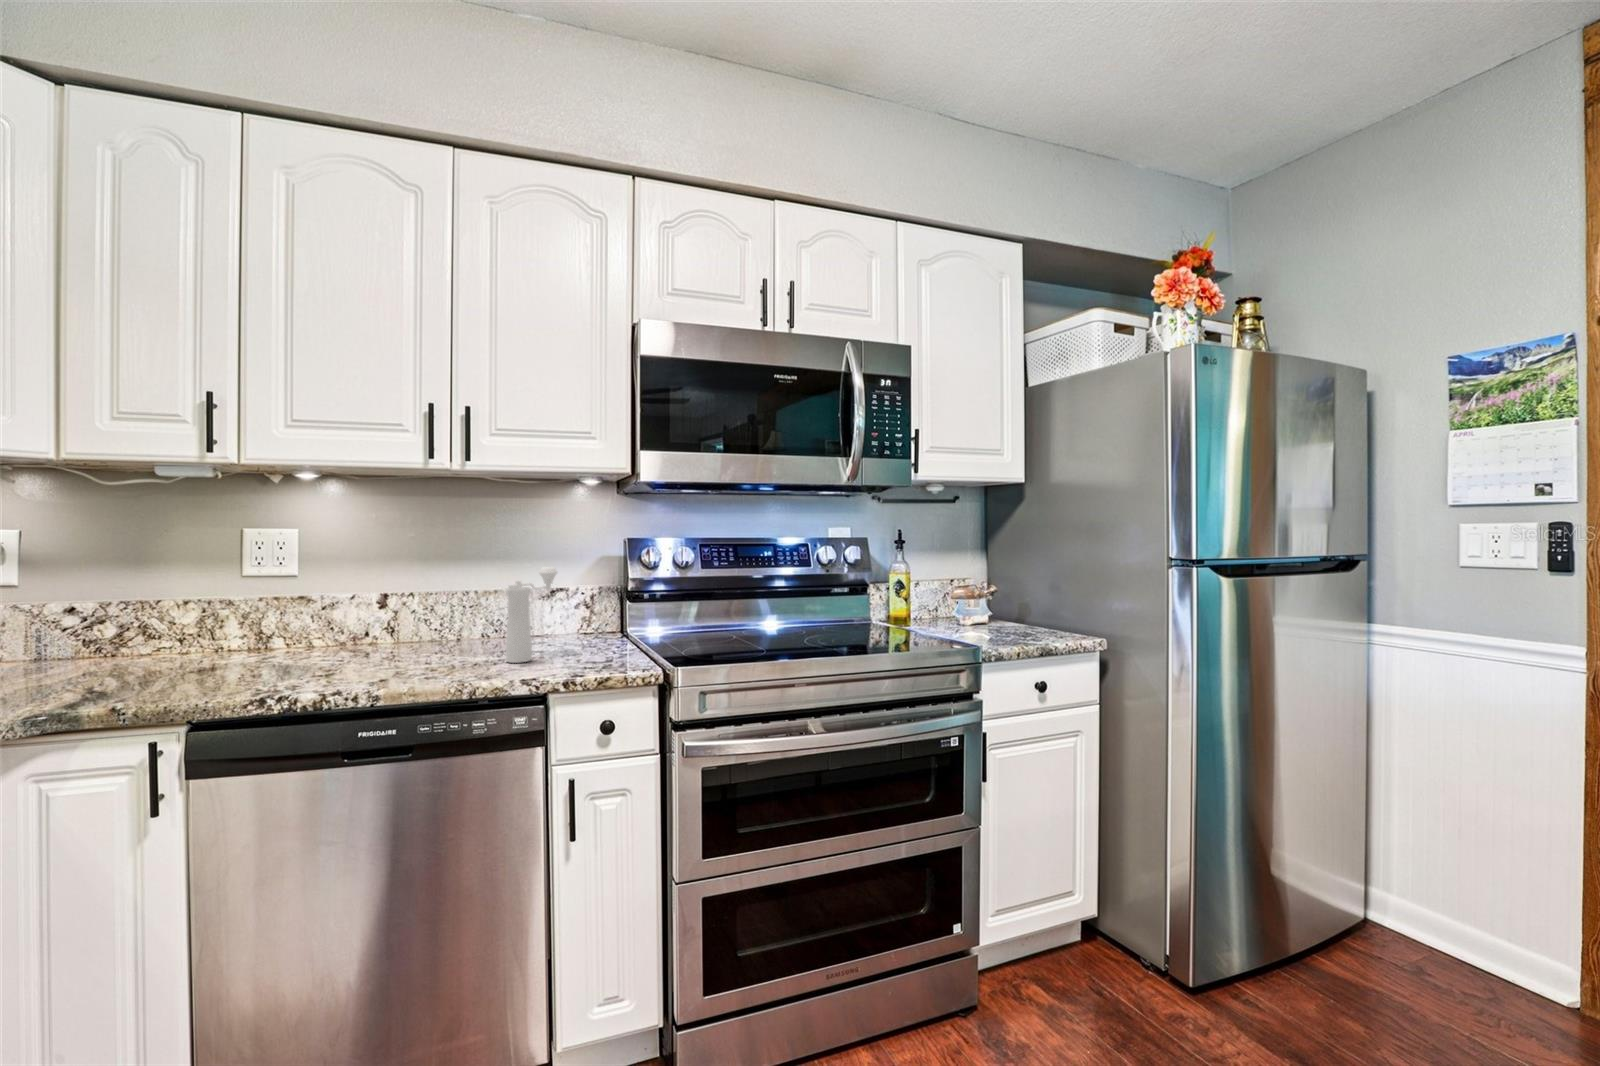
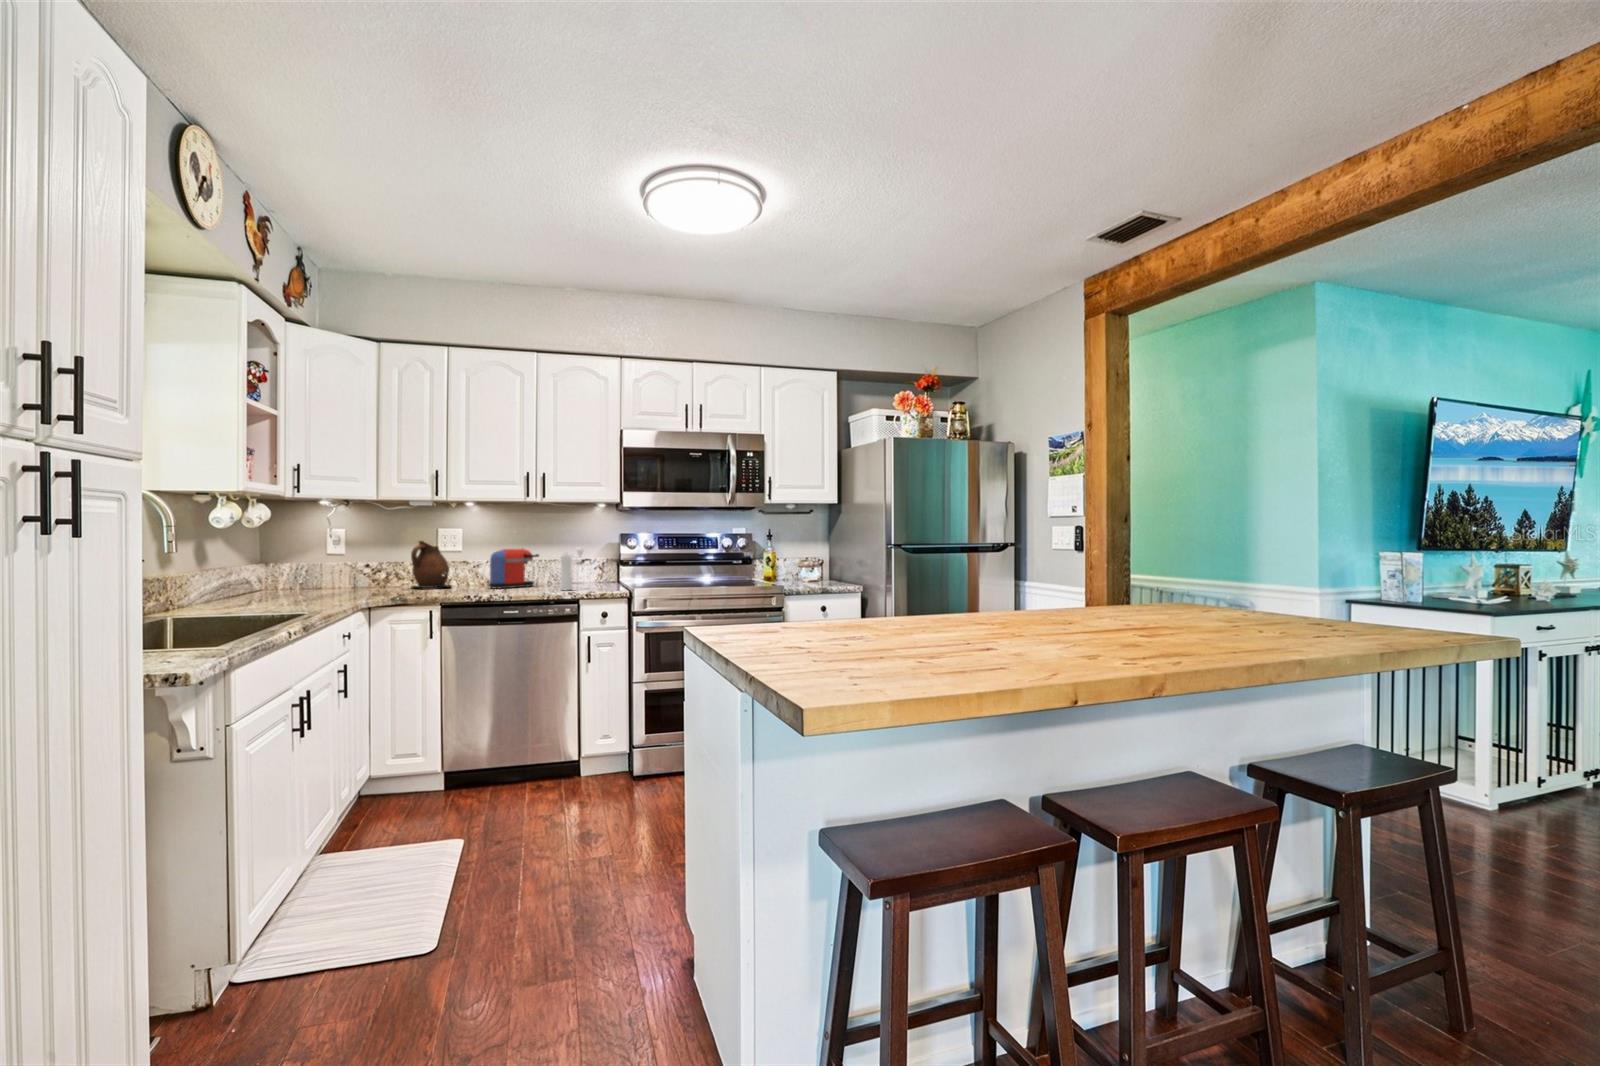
ceramic pitcher: none [171,555,275,660] -> present [411,541,451,588]
coffee maker: none [352,568,465,656] -> present [489,548,539,588]

